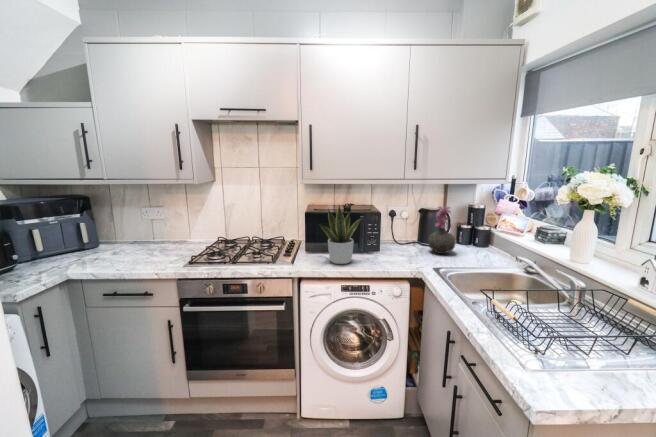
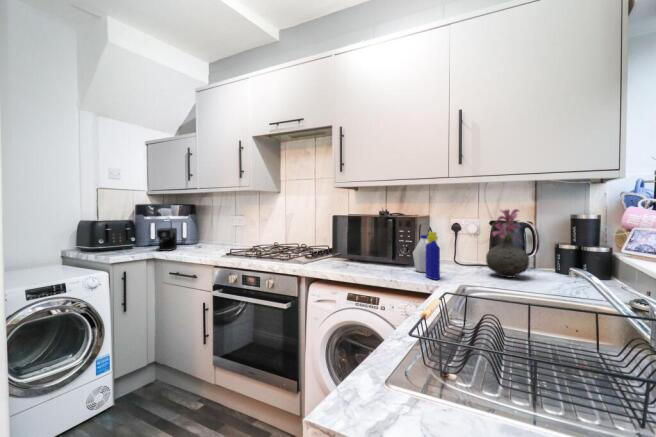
potted plant: present [321,206,361,264] -> none [333,199,384,270]
bottle: none [381,228,413,265] -> present [413,232,440,280]
coffee maker: none [61,236,121,270] -> present [157,228,177,251]

